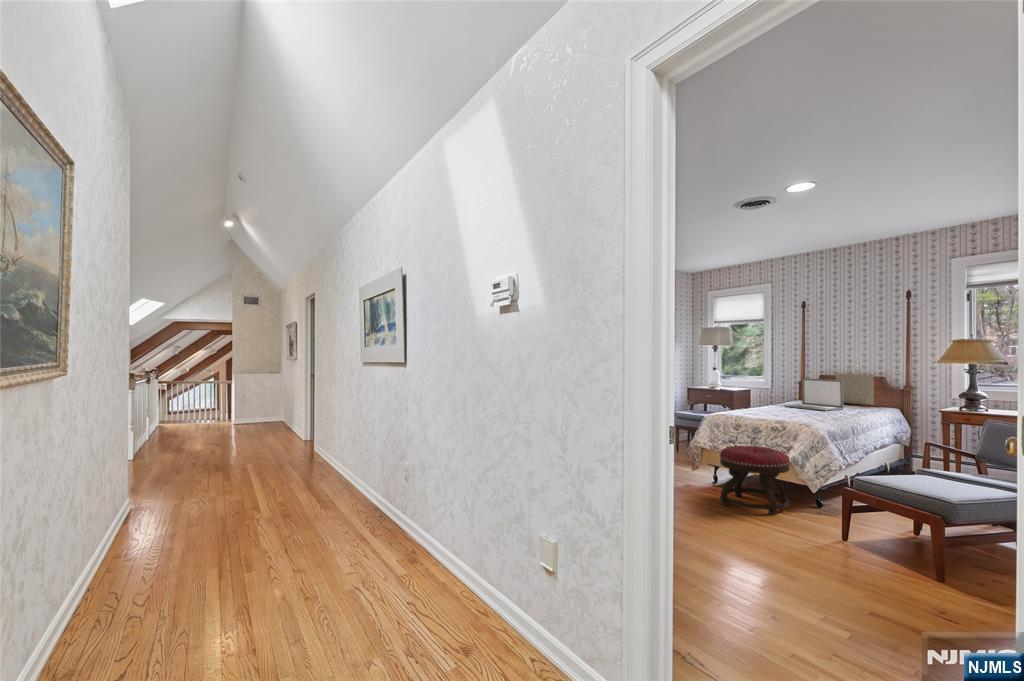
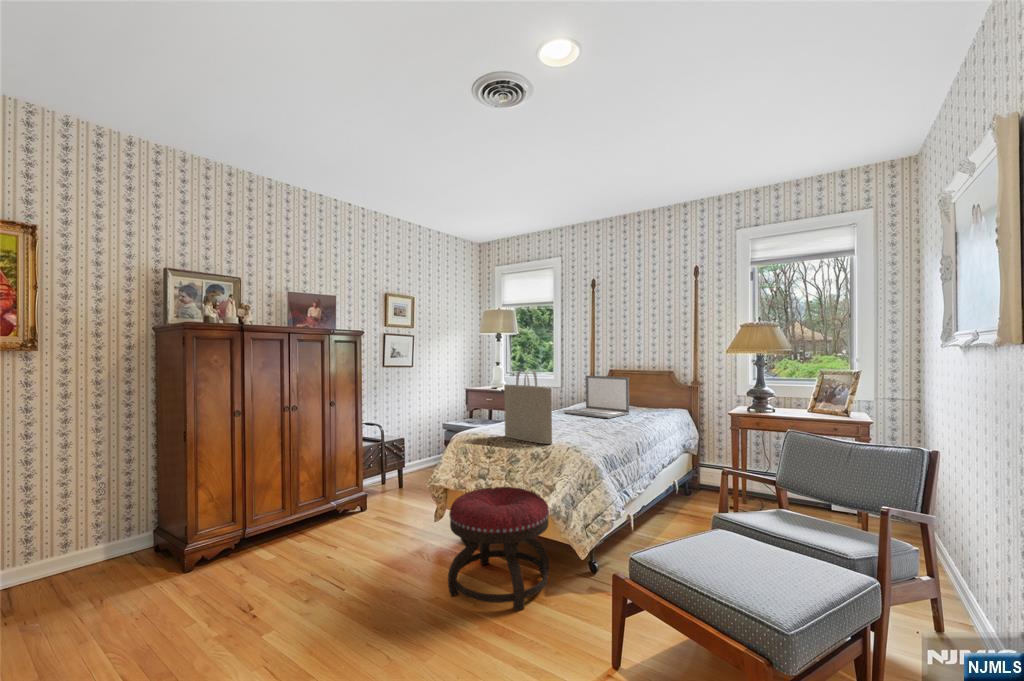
tote bag: present [836,365,874,405] -> present [504,370,552,444]

